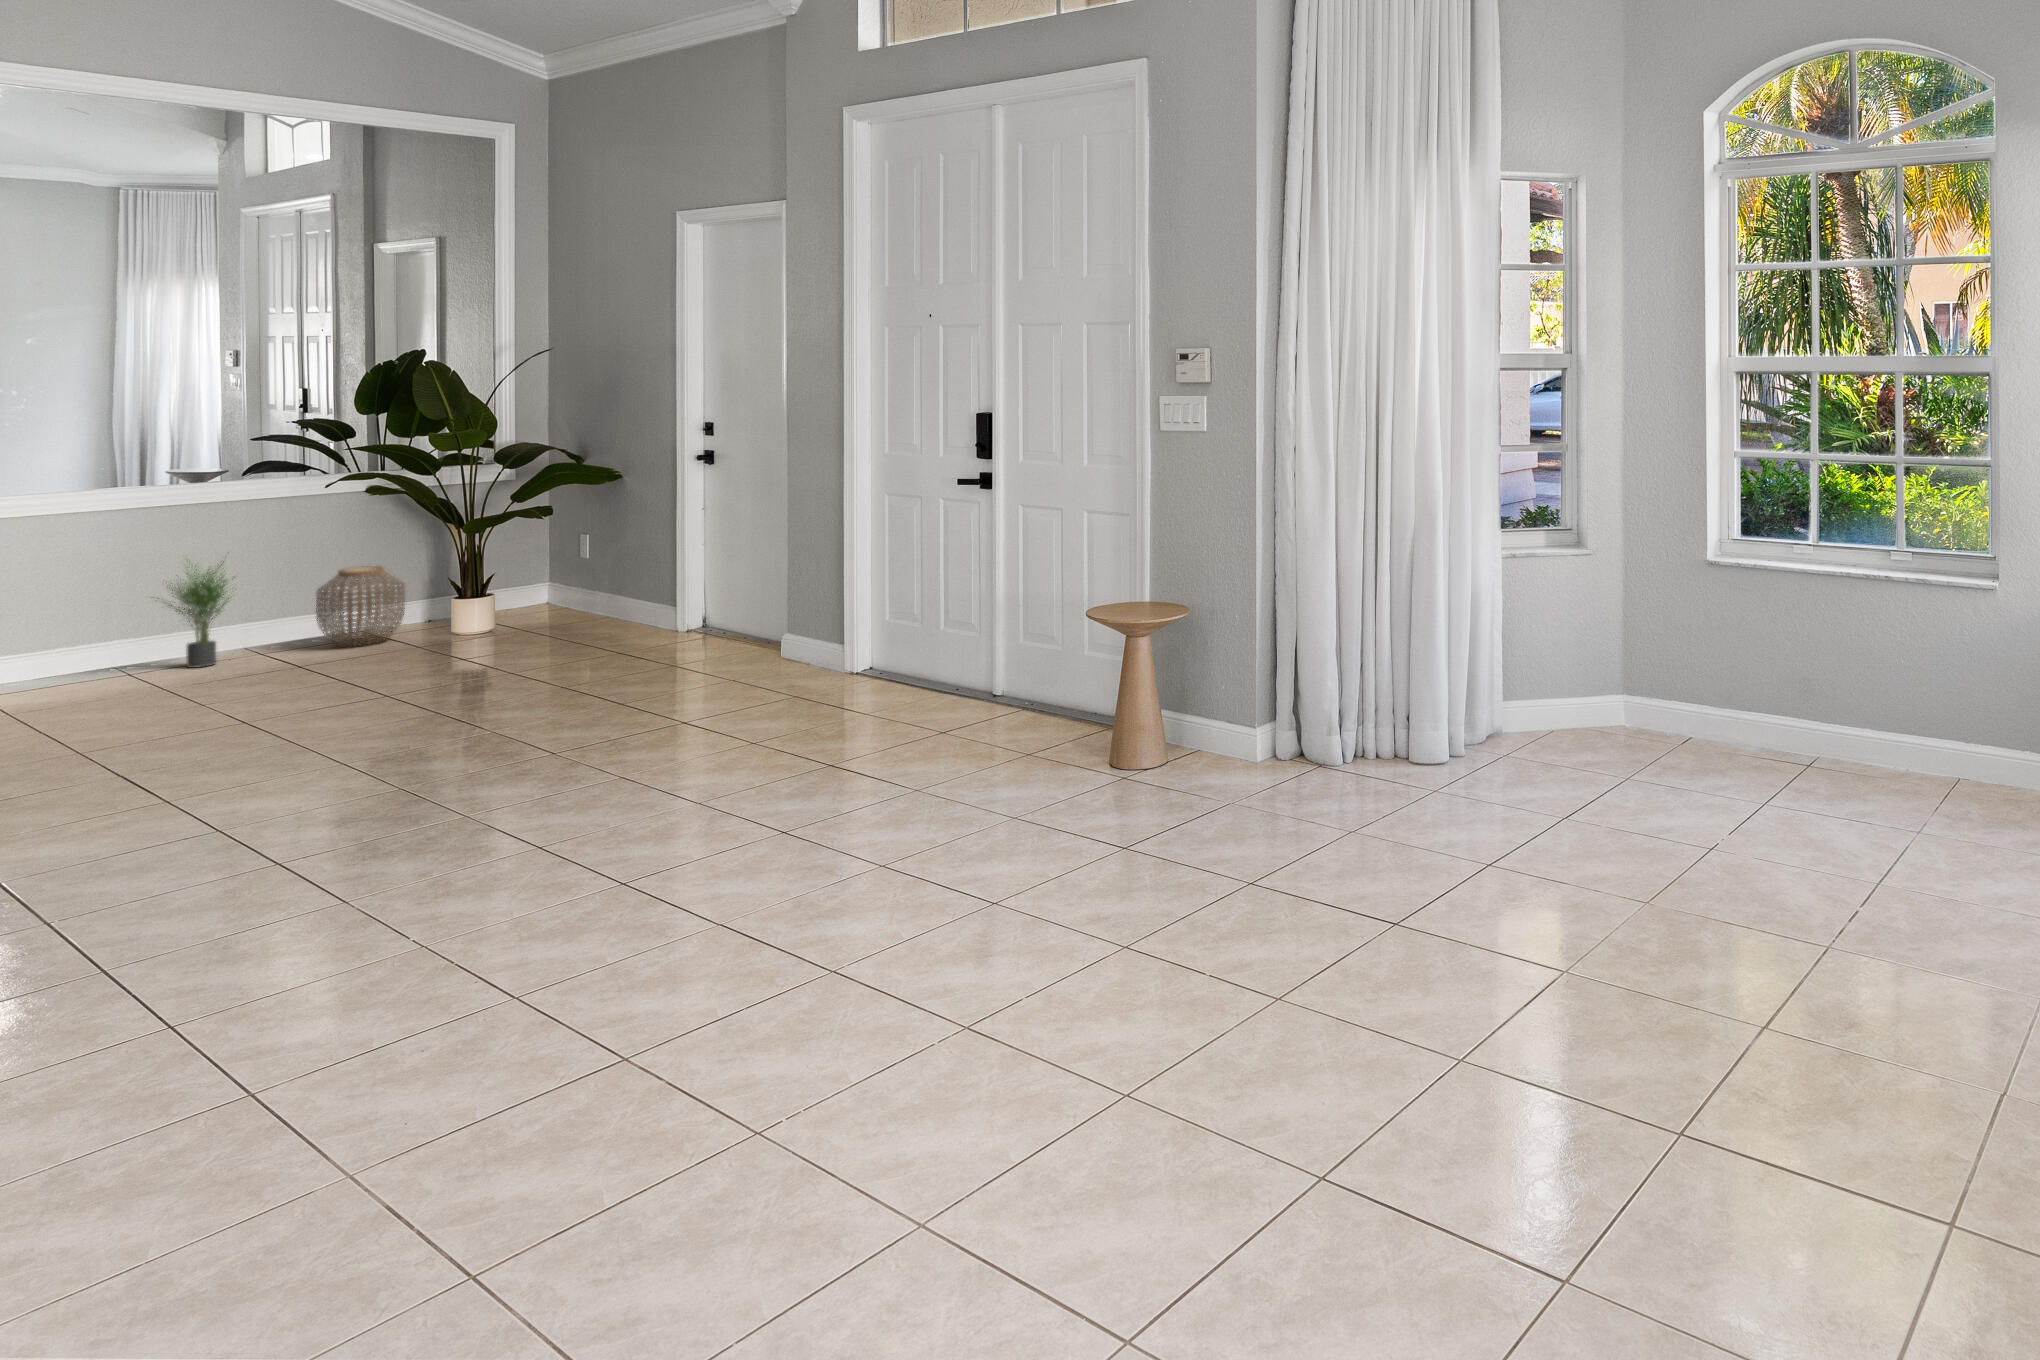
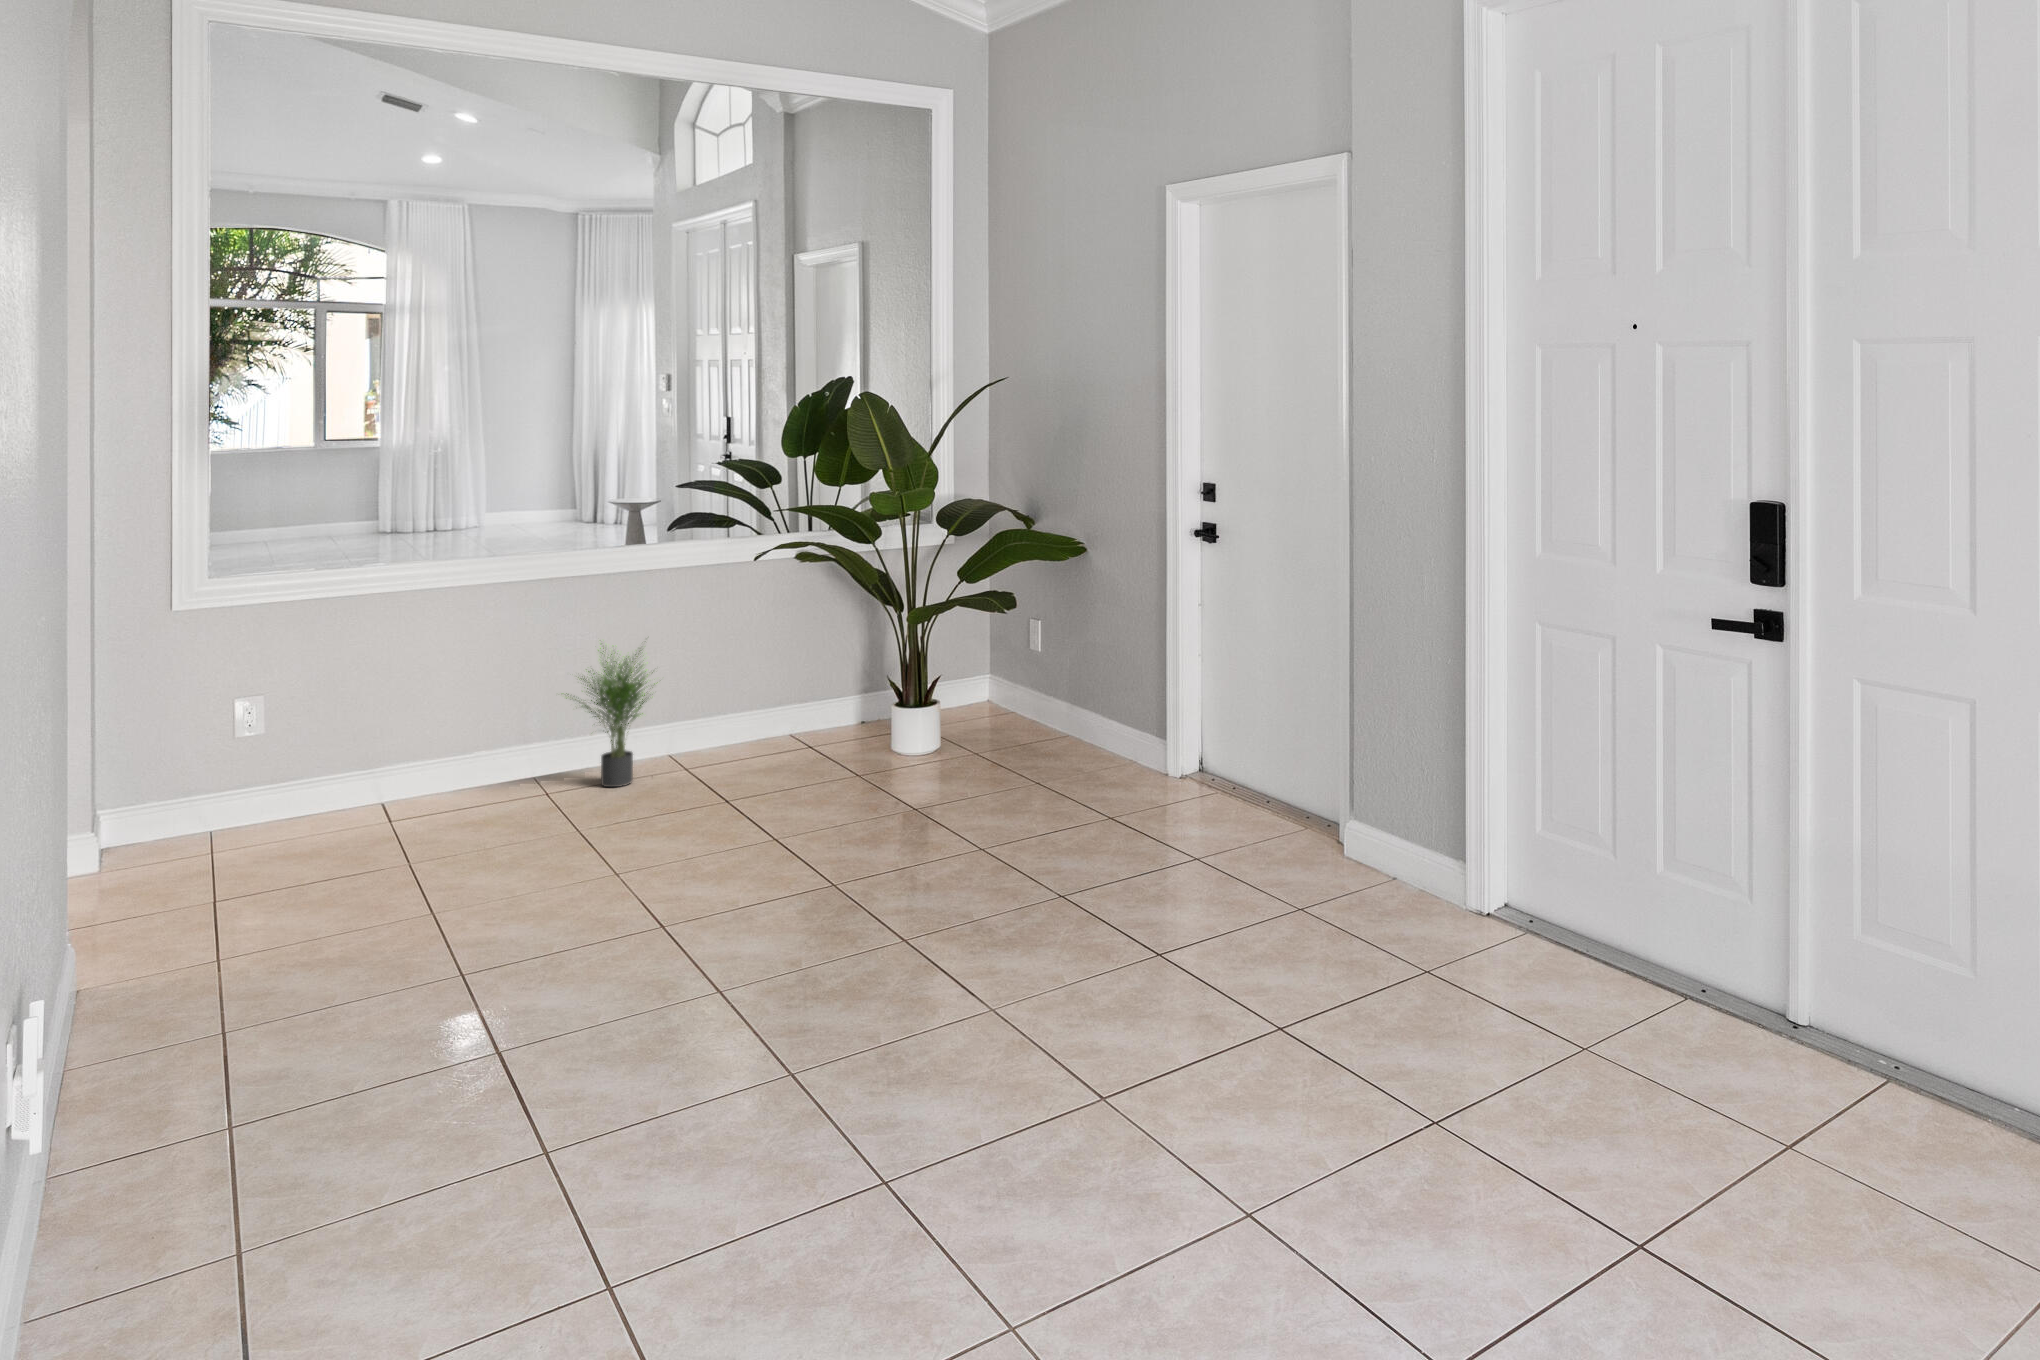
woven basket: present [316,566,405,647] -> none [741,656,837,764]

